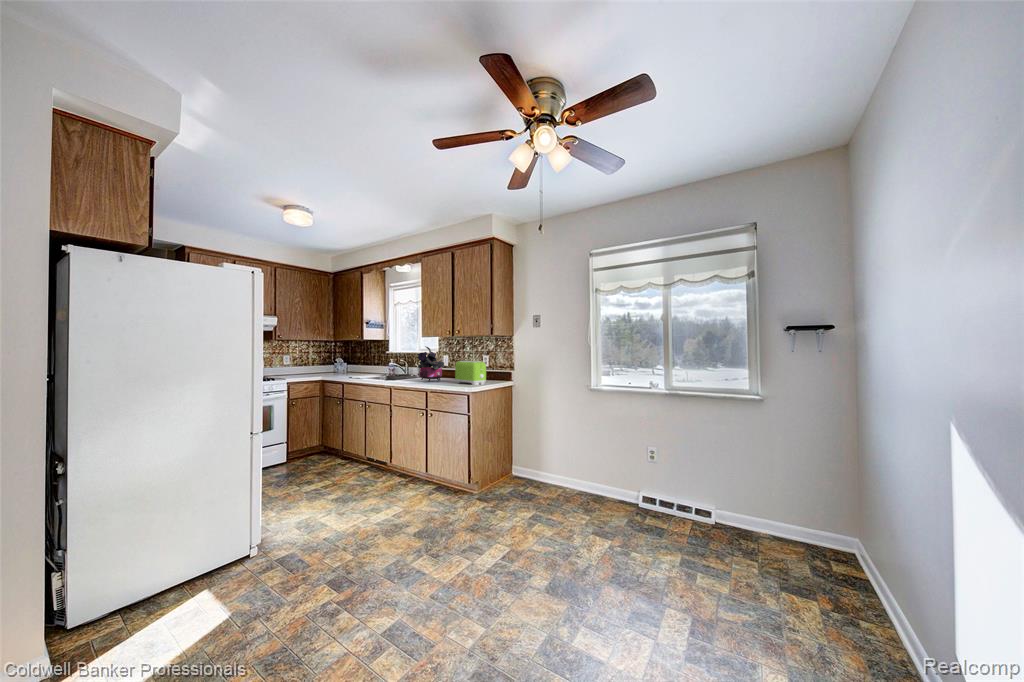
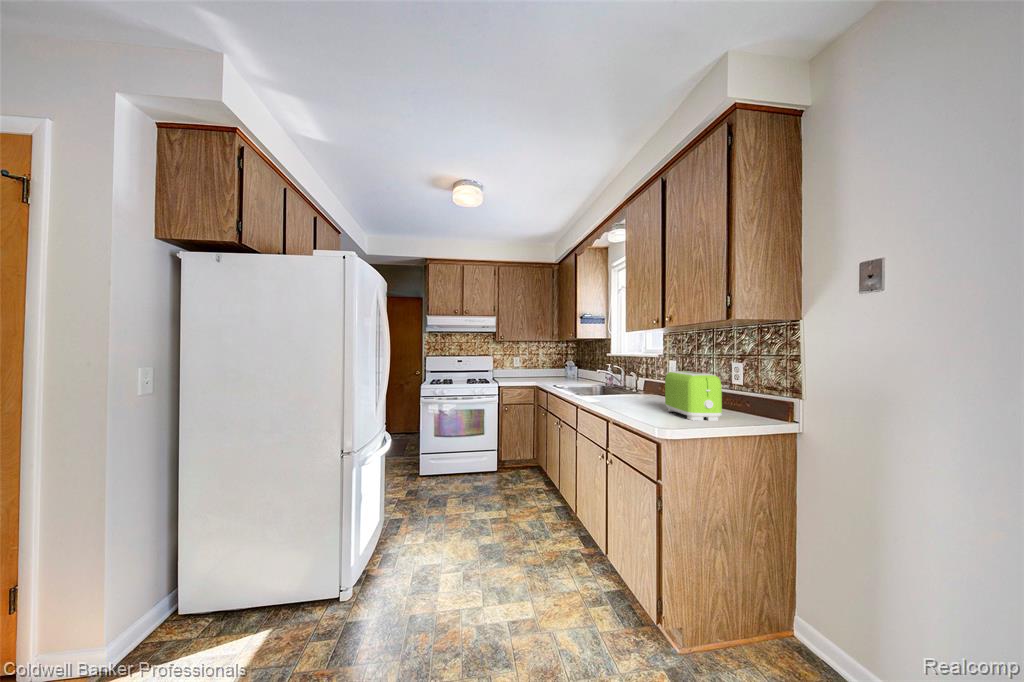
potted plant: present [418,346,445,381] -> none [610,345,662,403]

